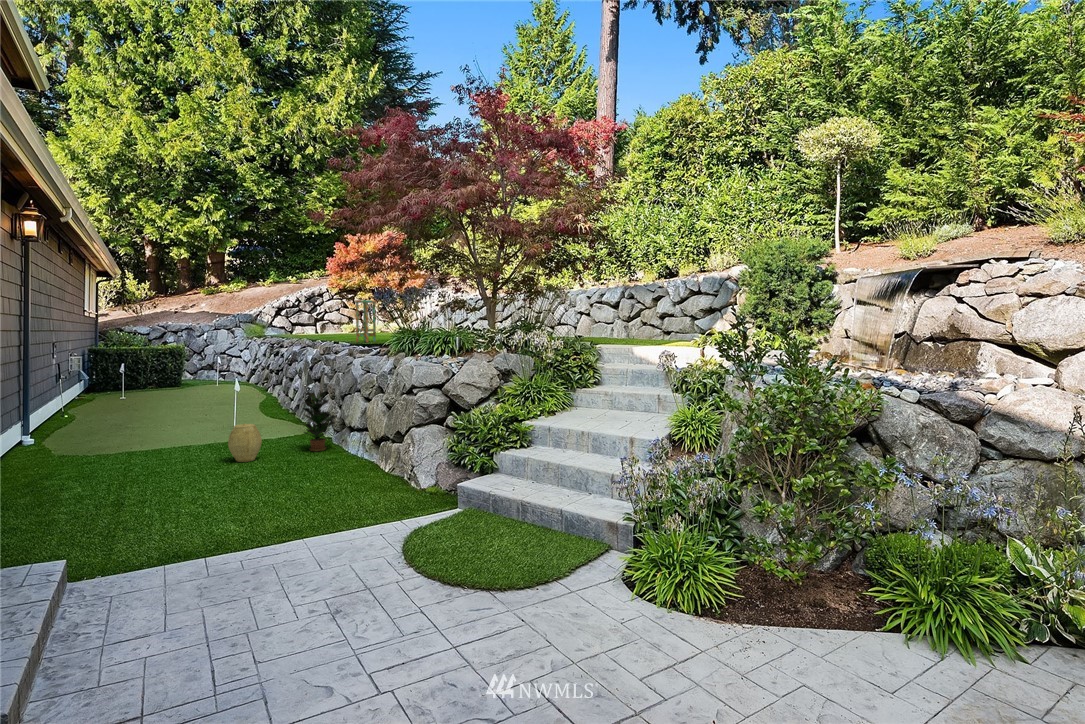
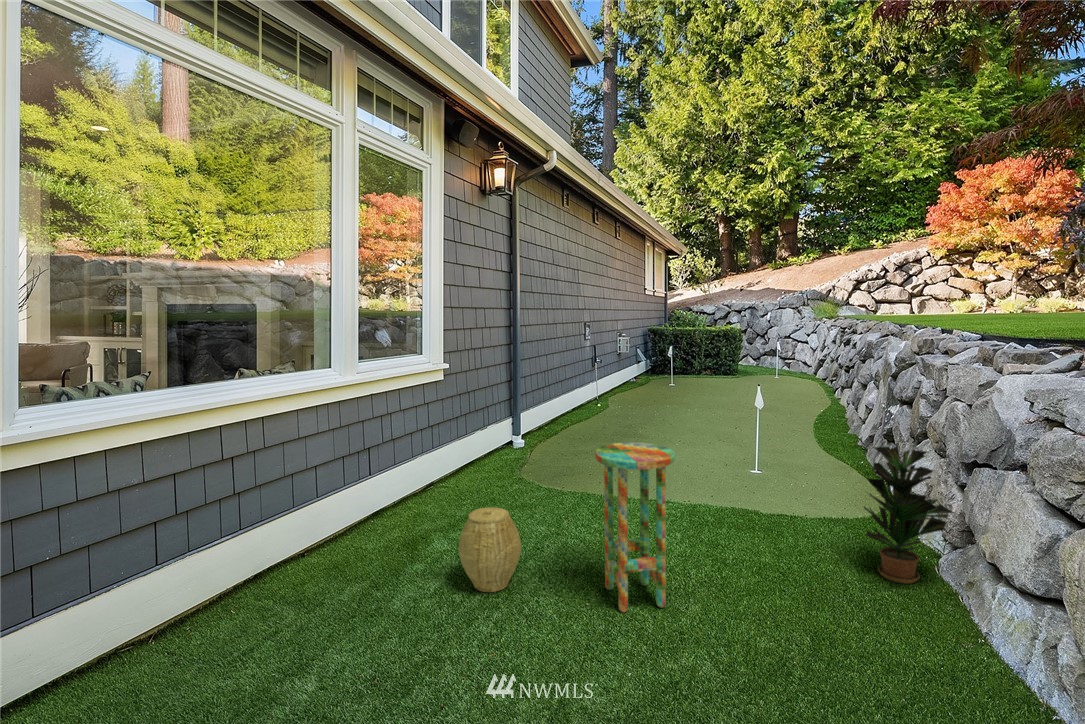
side table: present [355,300,377,343] -> present [595,442,675,612]
woven basket: present [228,424,262,462] -> present [459,507,521,592]

